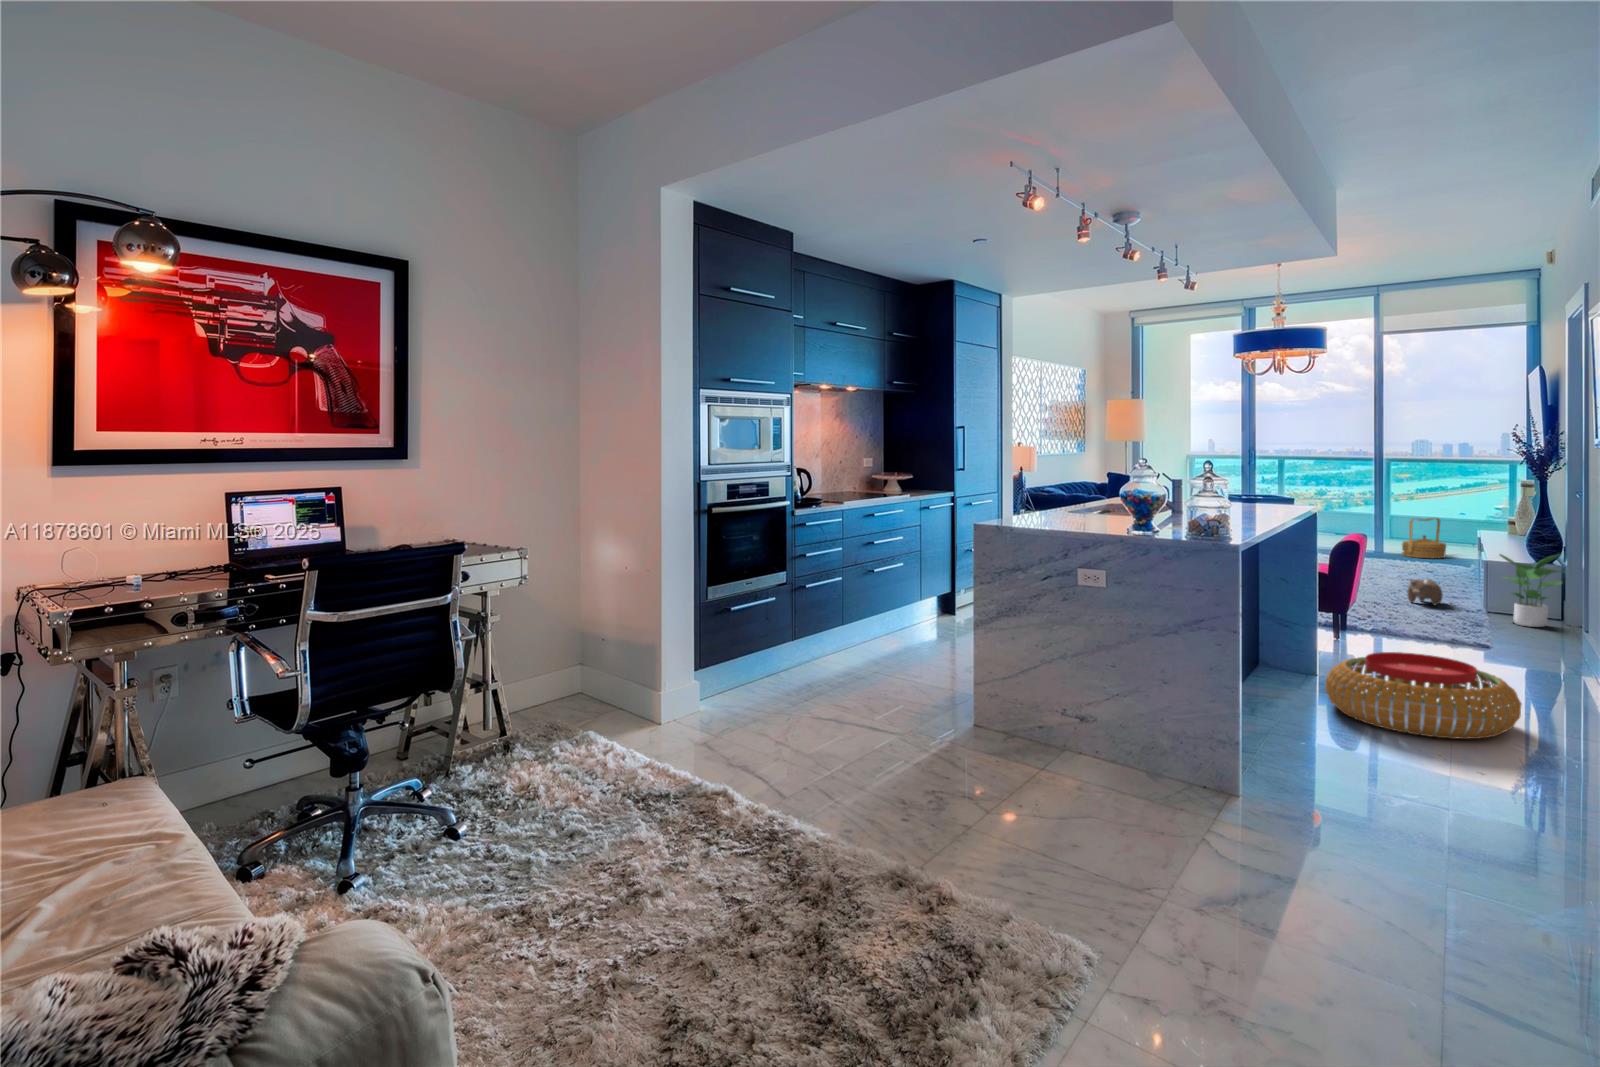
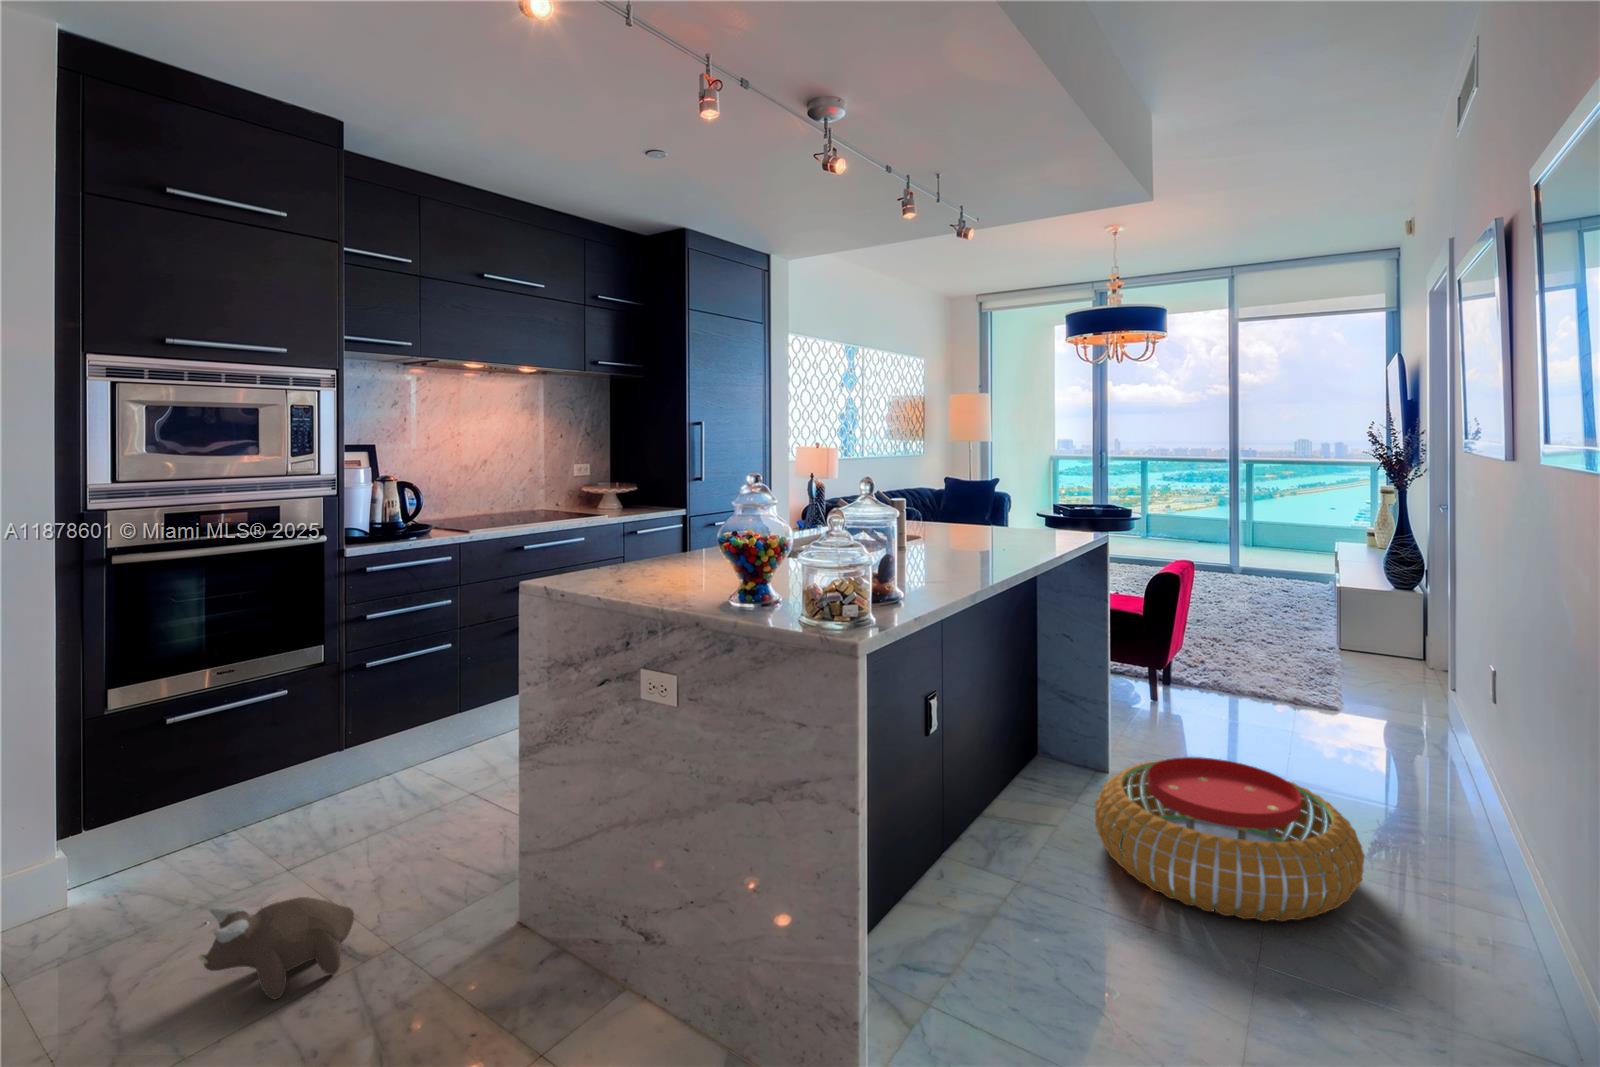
woven basket: present [1402,517,1446,558] -> none [1259,526,1306,572]
potted plant: present [1500,554,1562,627] -> none [1351,581,1429,673]
plush toy: present [1407,578,1443,605] -> present [198,897,354,999]

